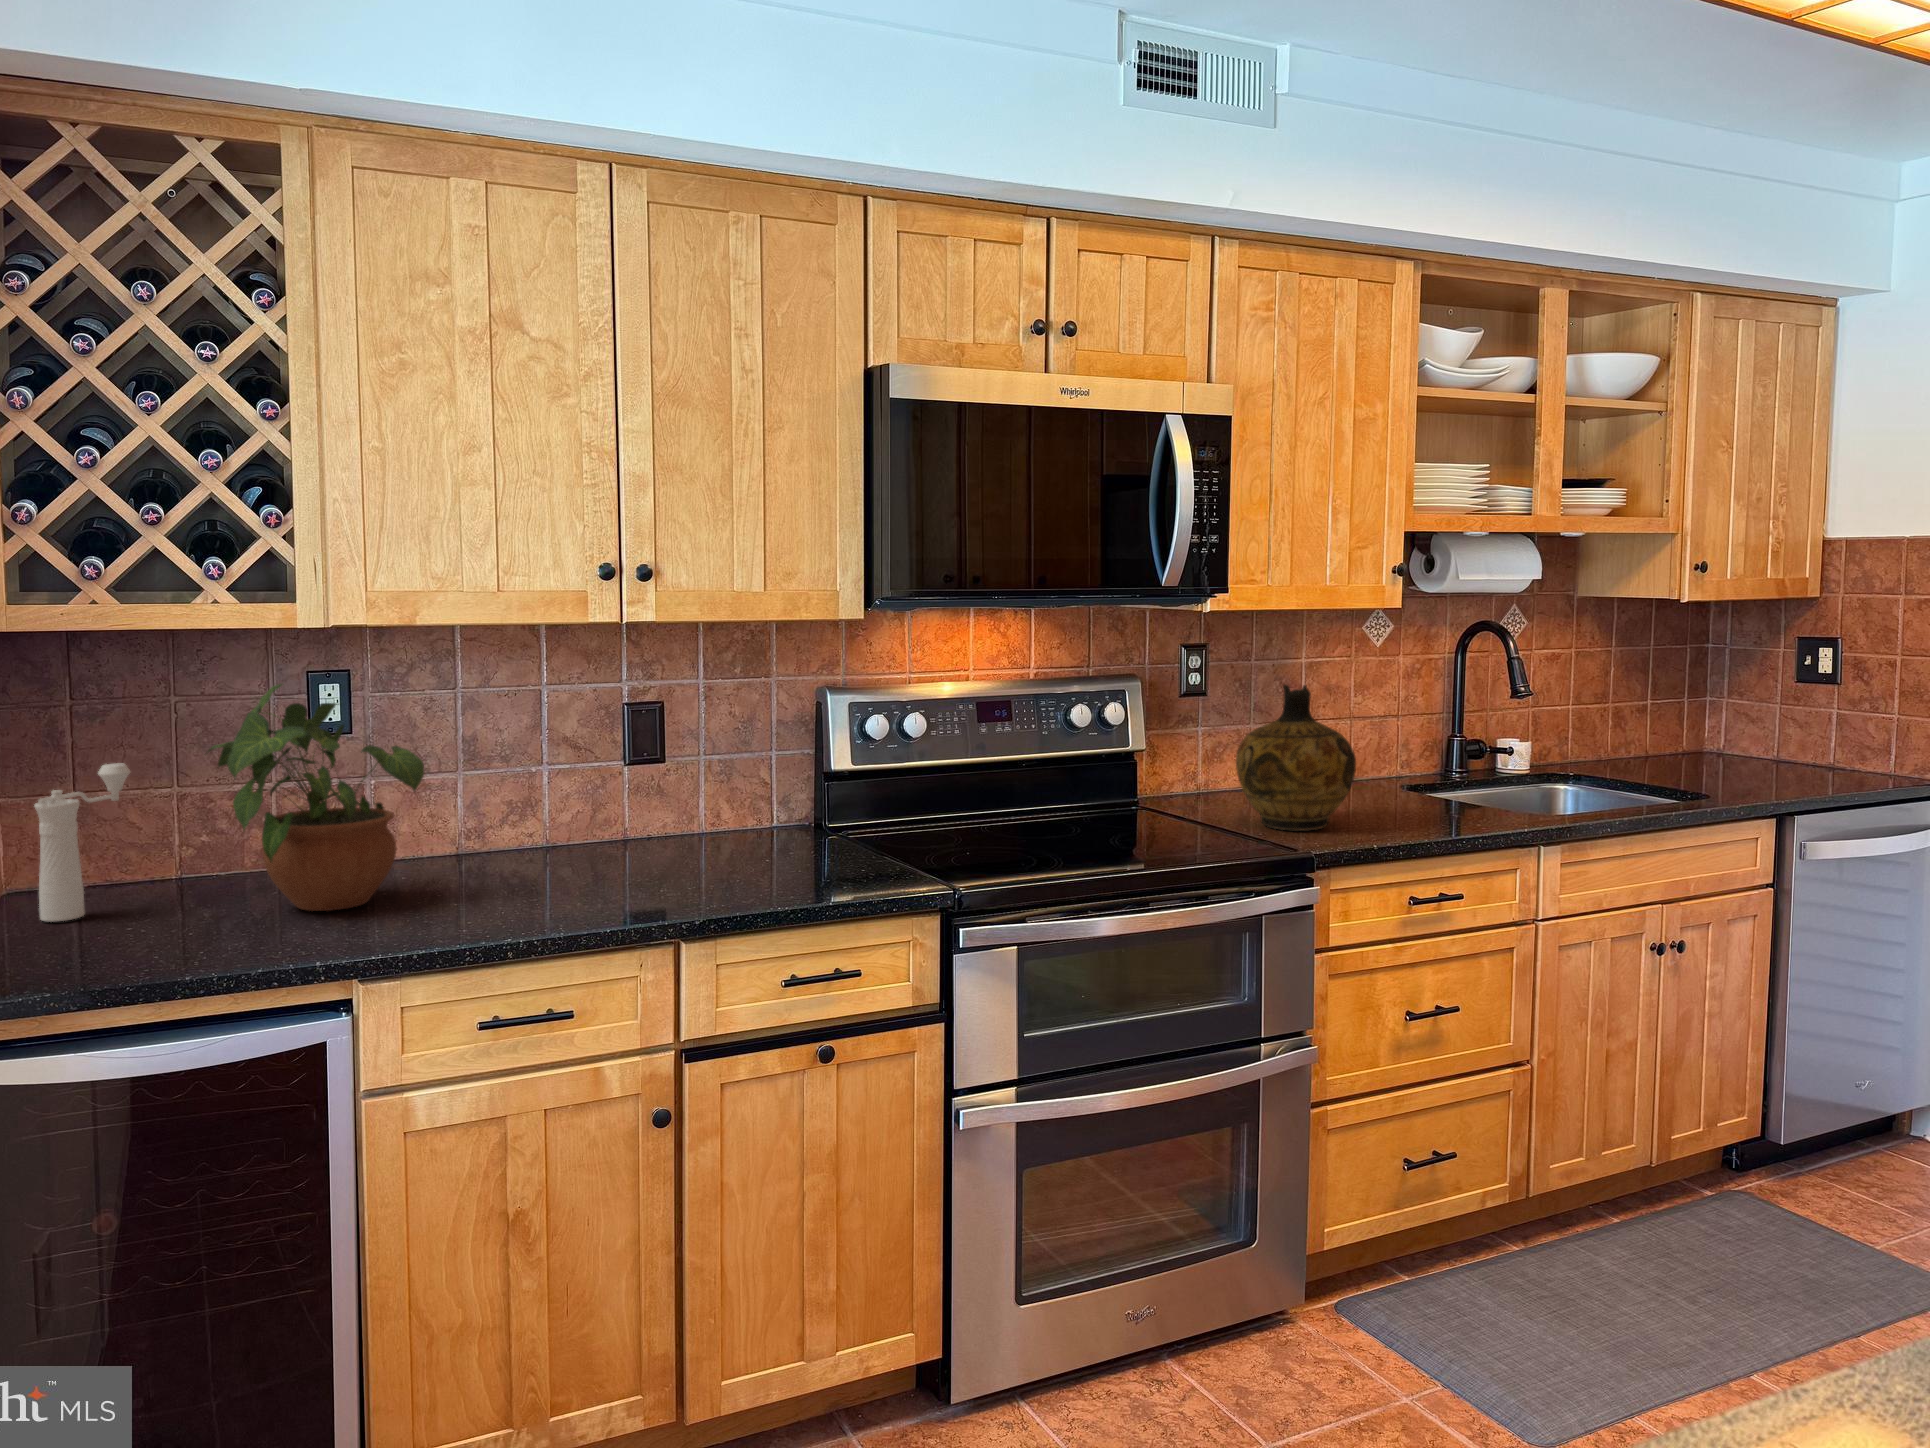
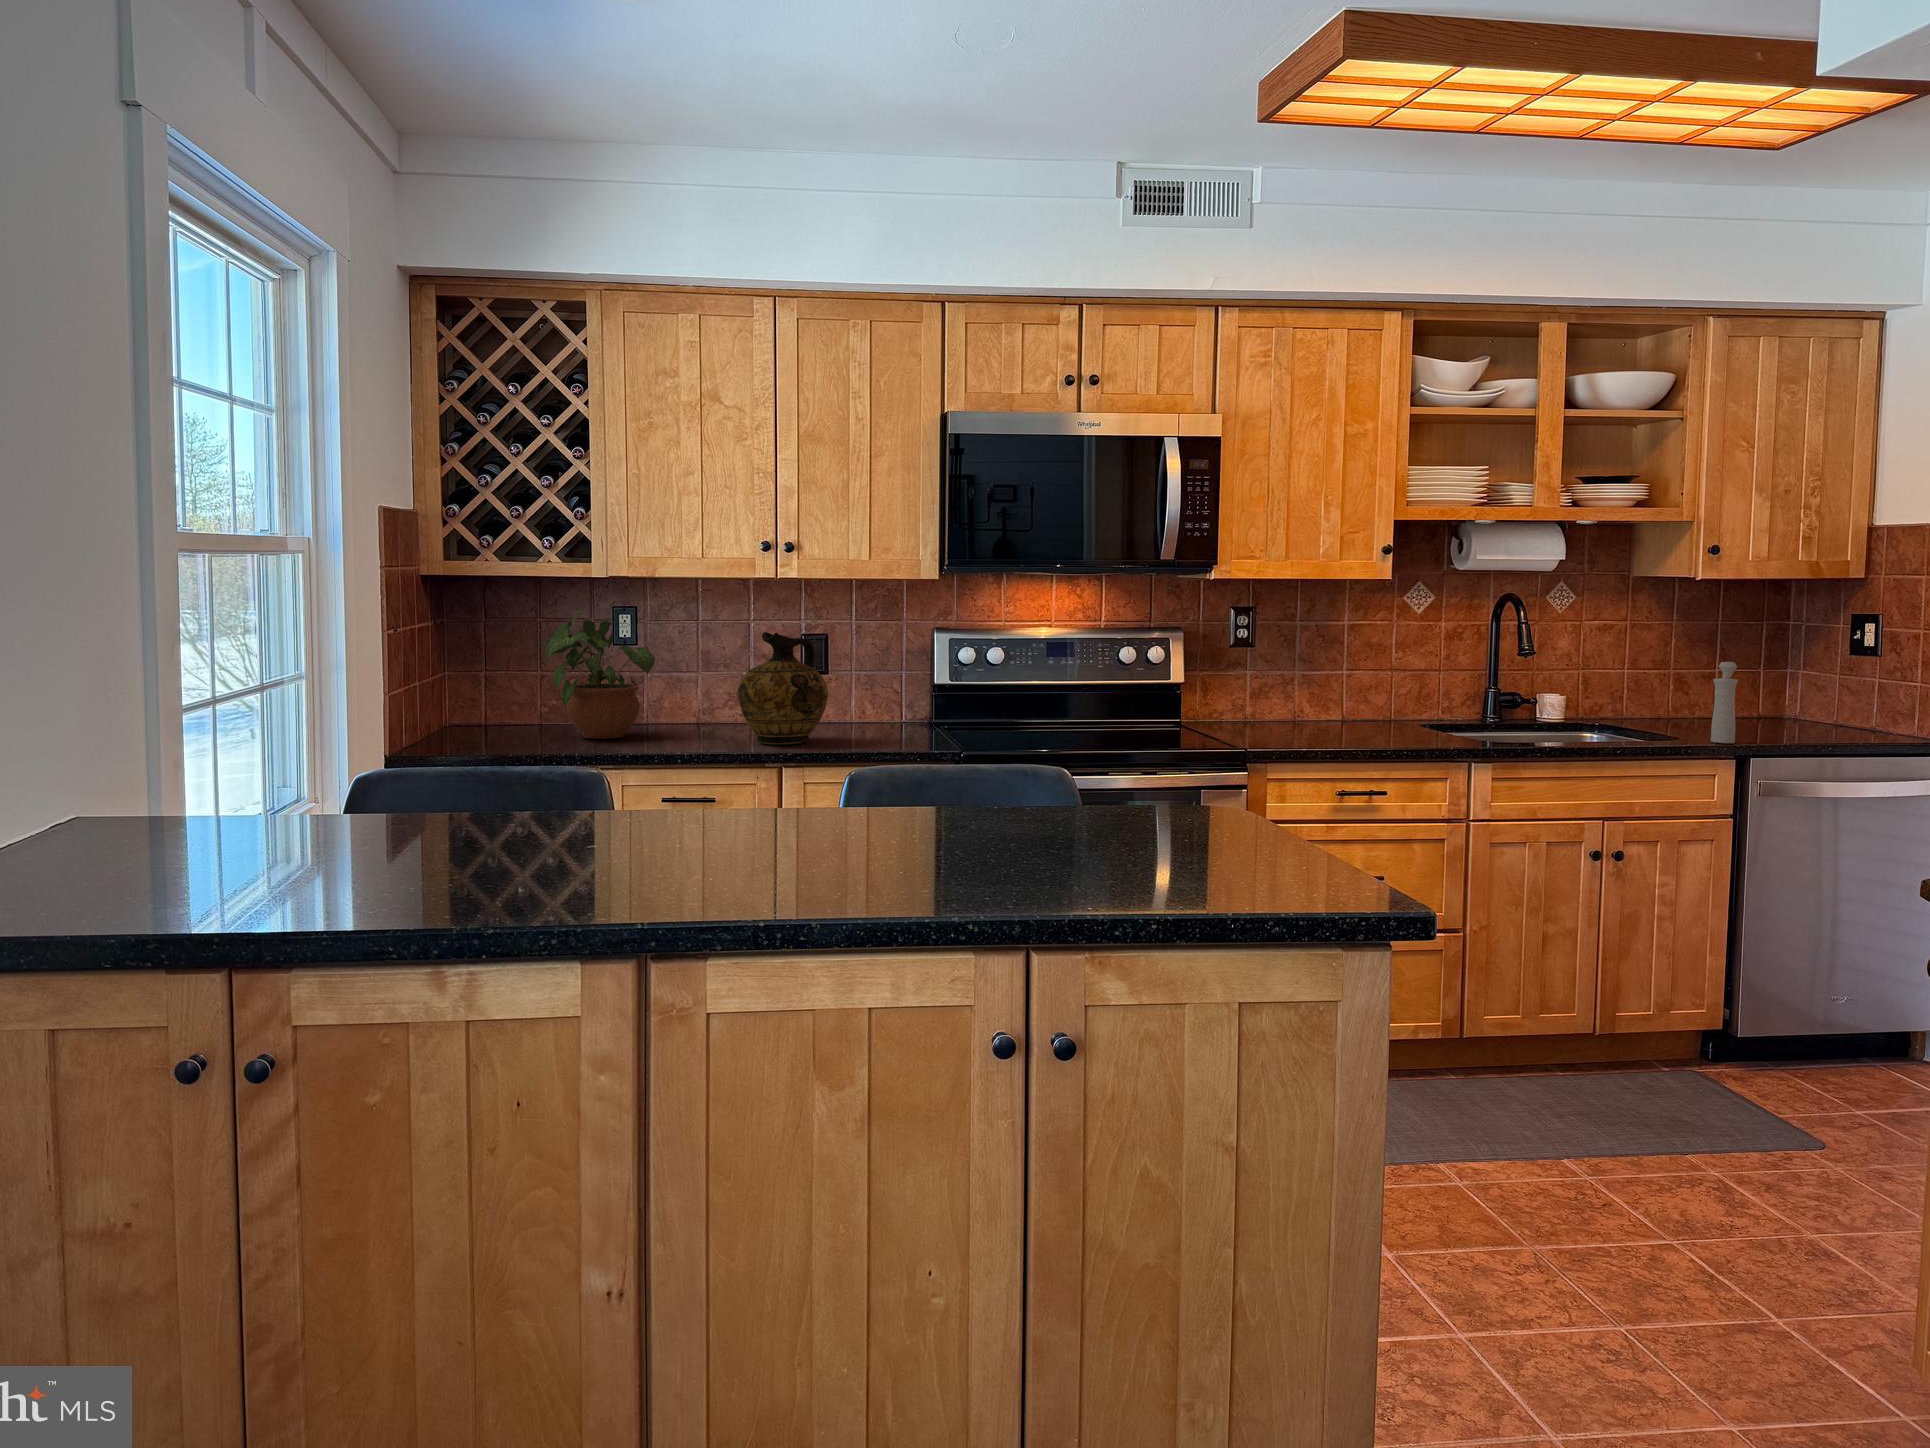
ceramic jug: present [1236,685,1356,831] -> present [738,632,828,745]
pepper mill: present [35,763,130,922] -> present [1711,662,1738,743]

